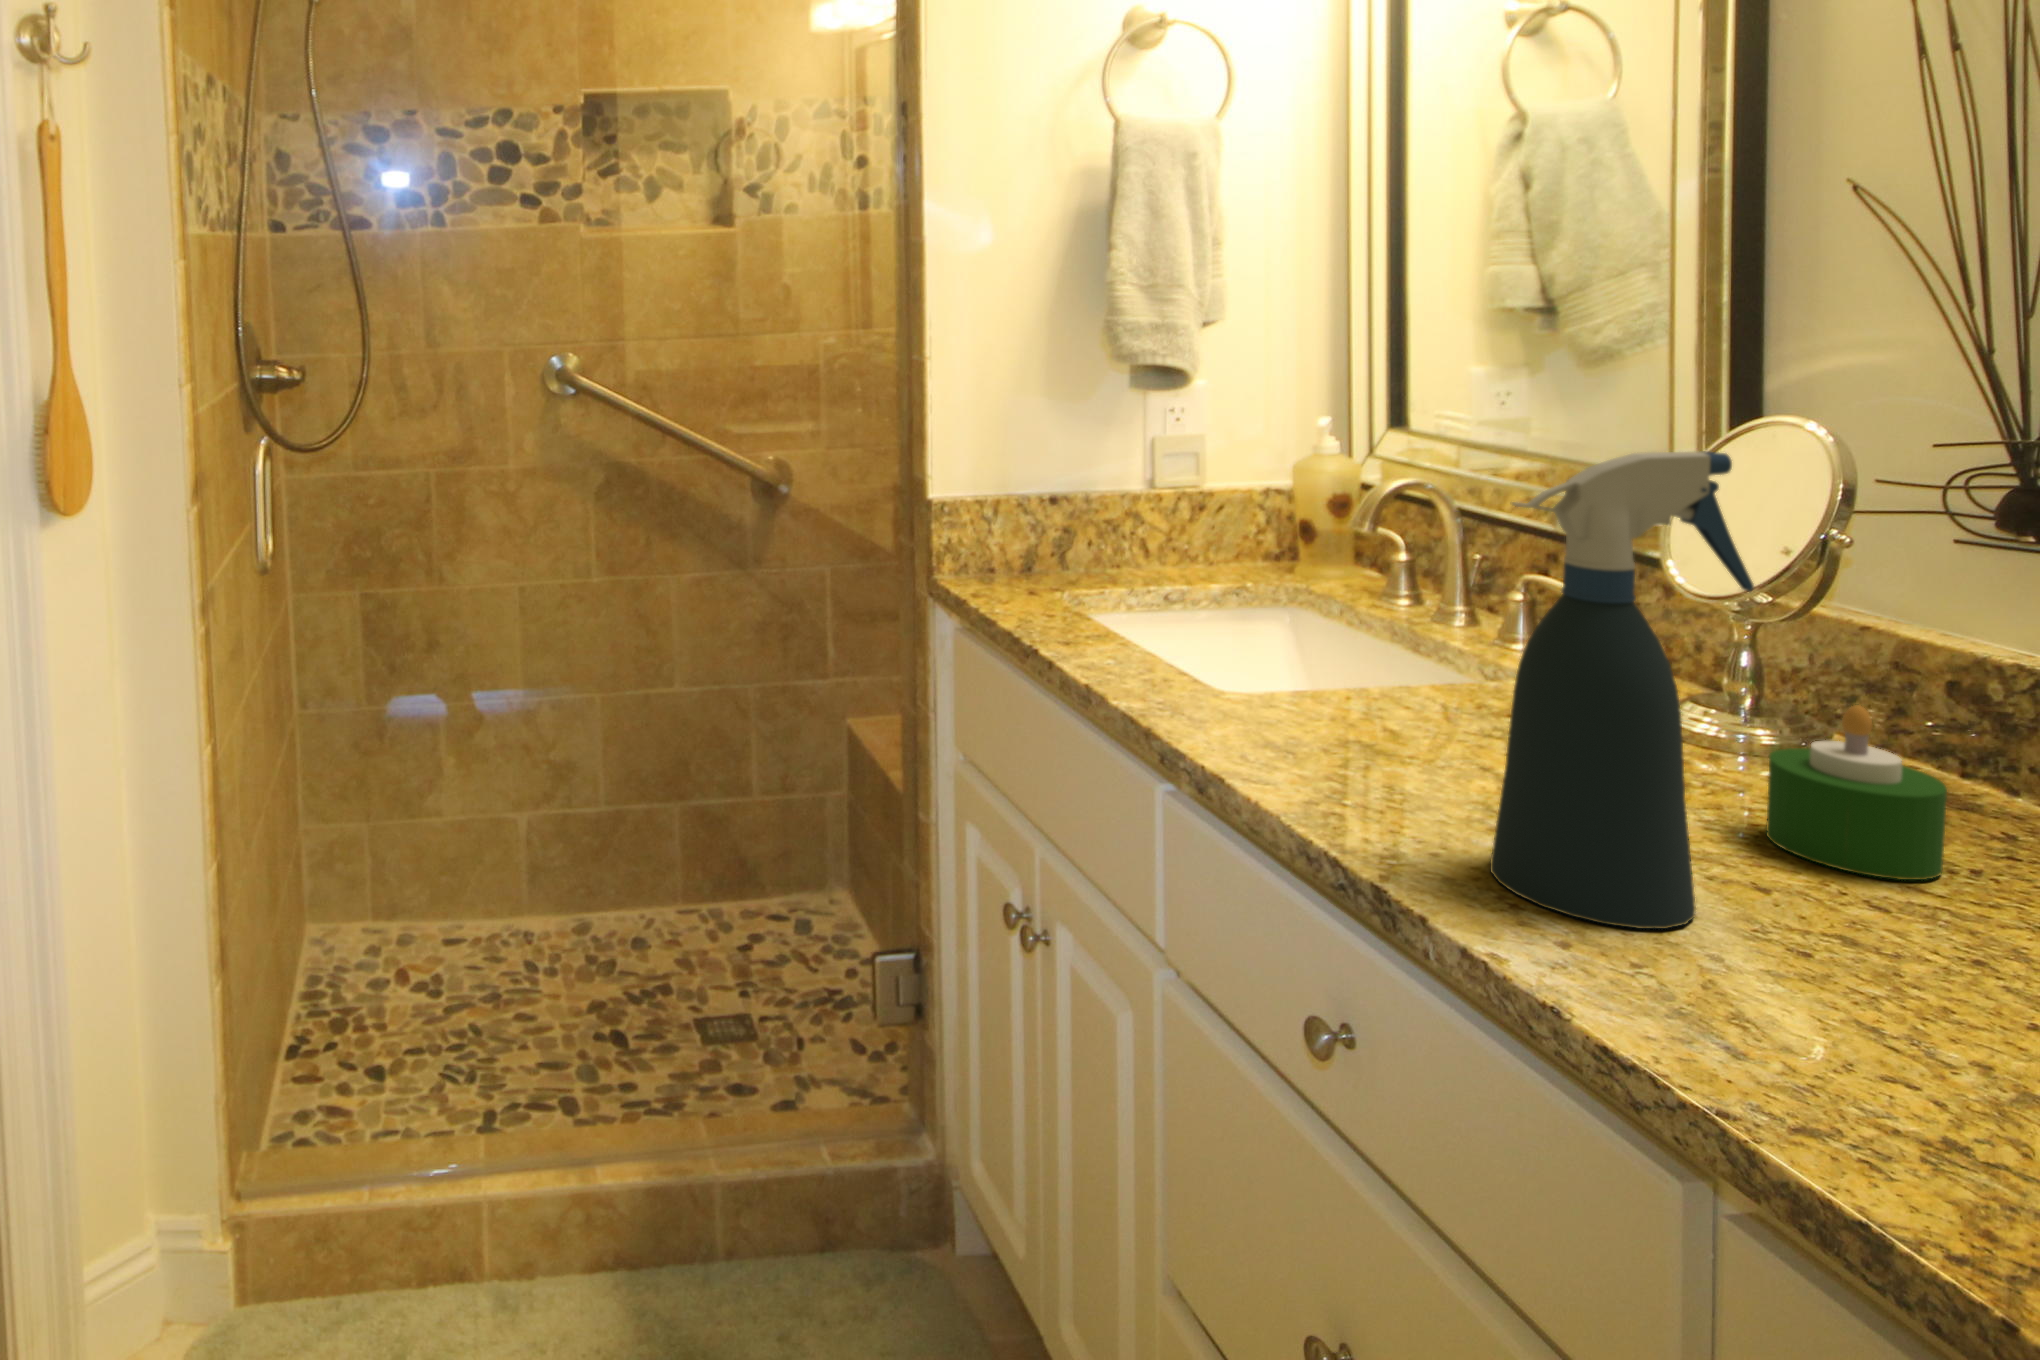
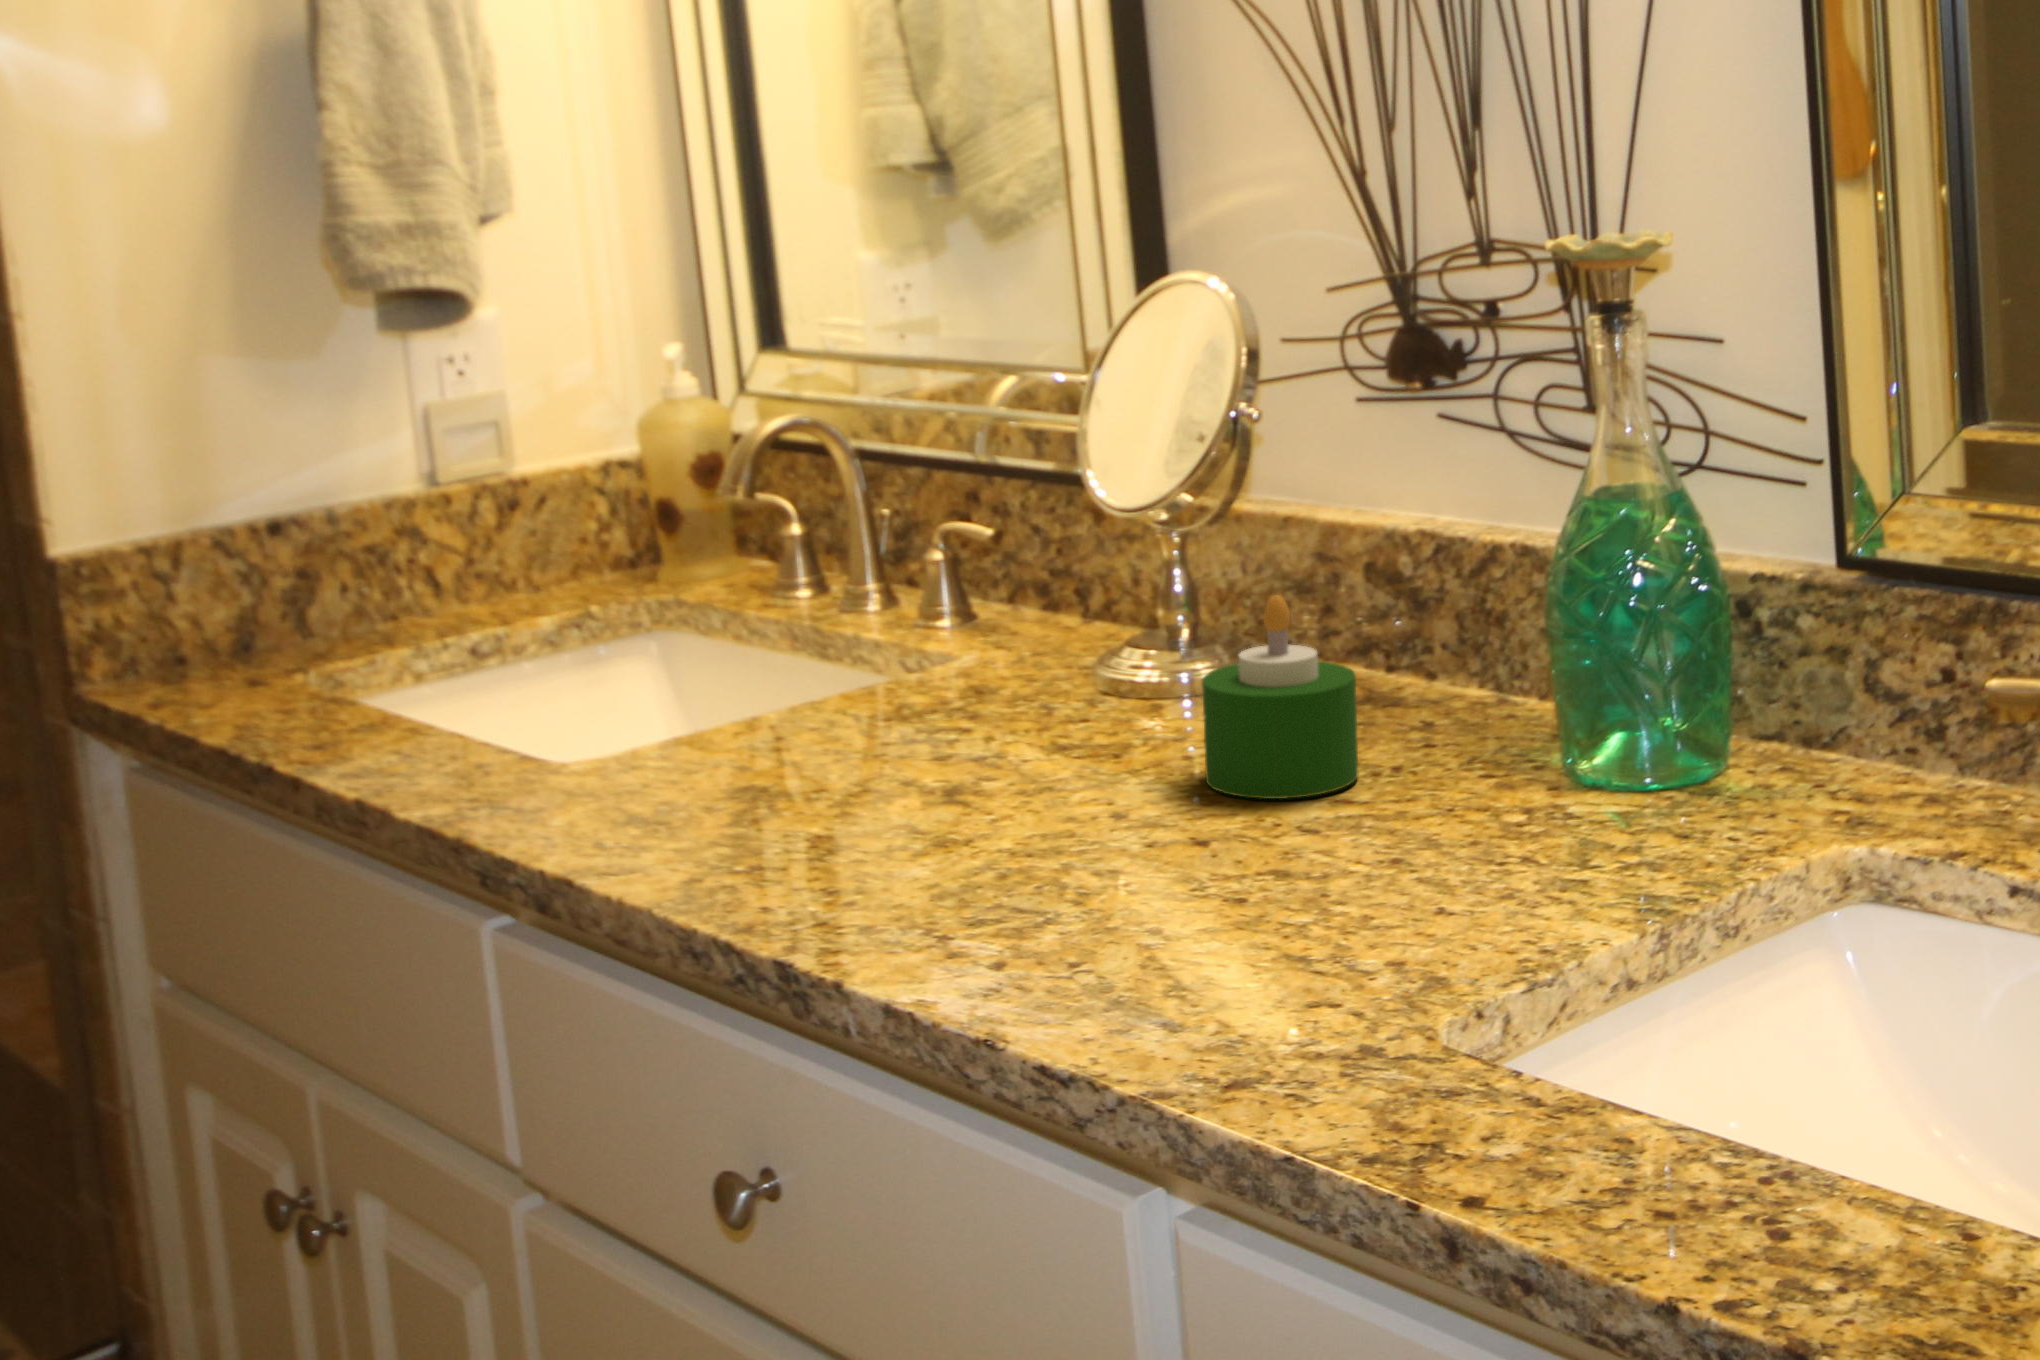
spray bottle: present [1490,451,1754,929] -> none [903,277,1167,931]

